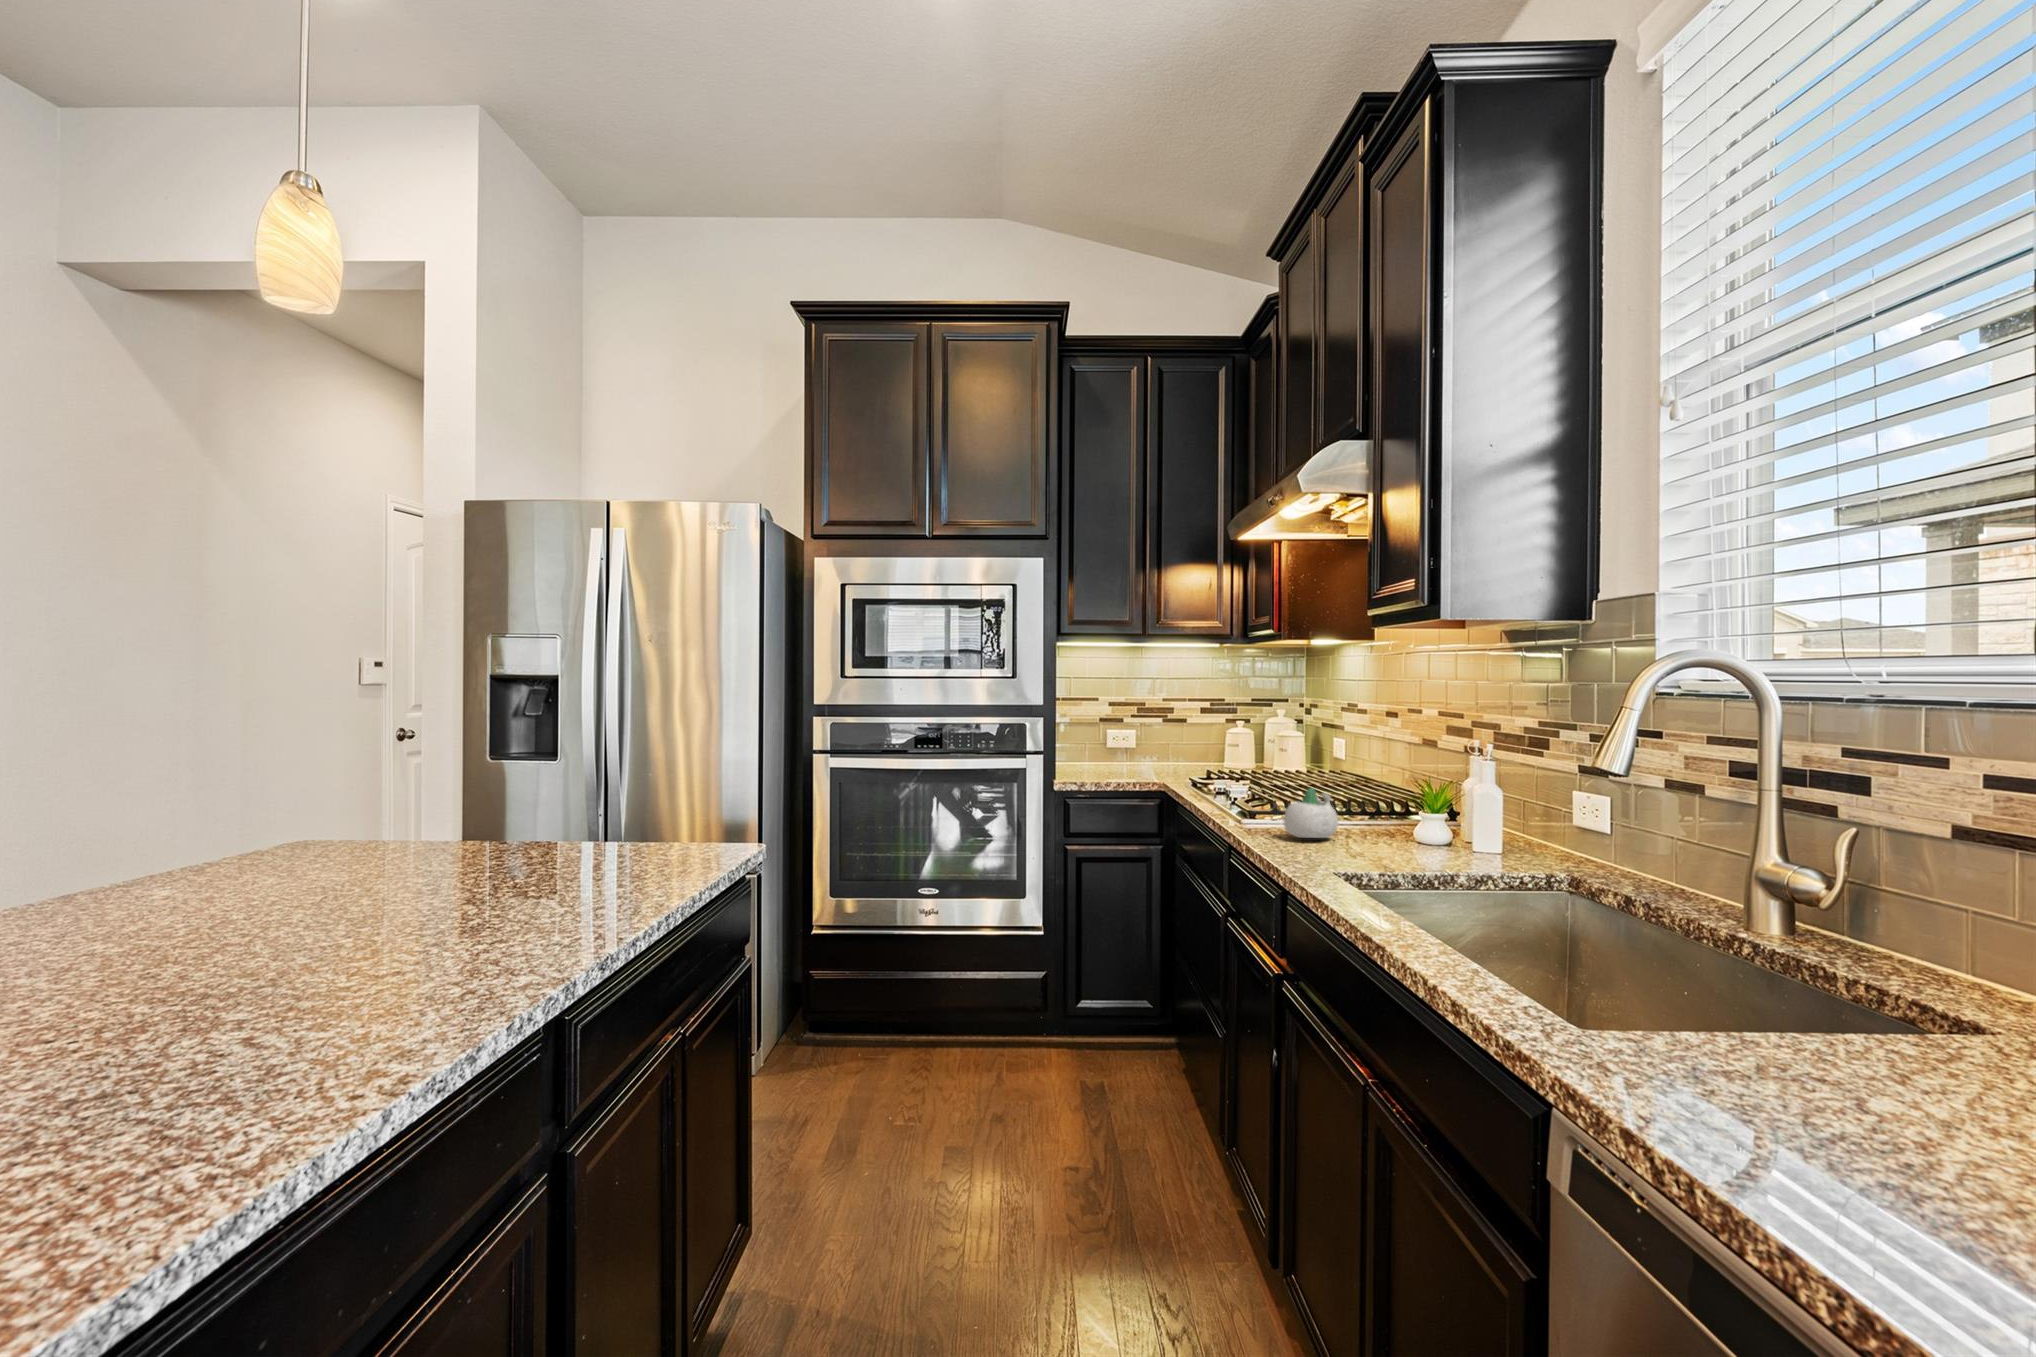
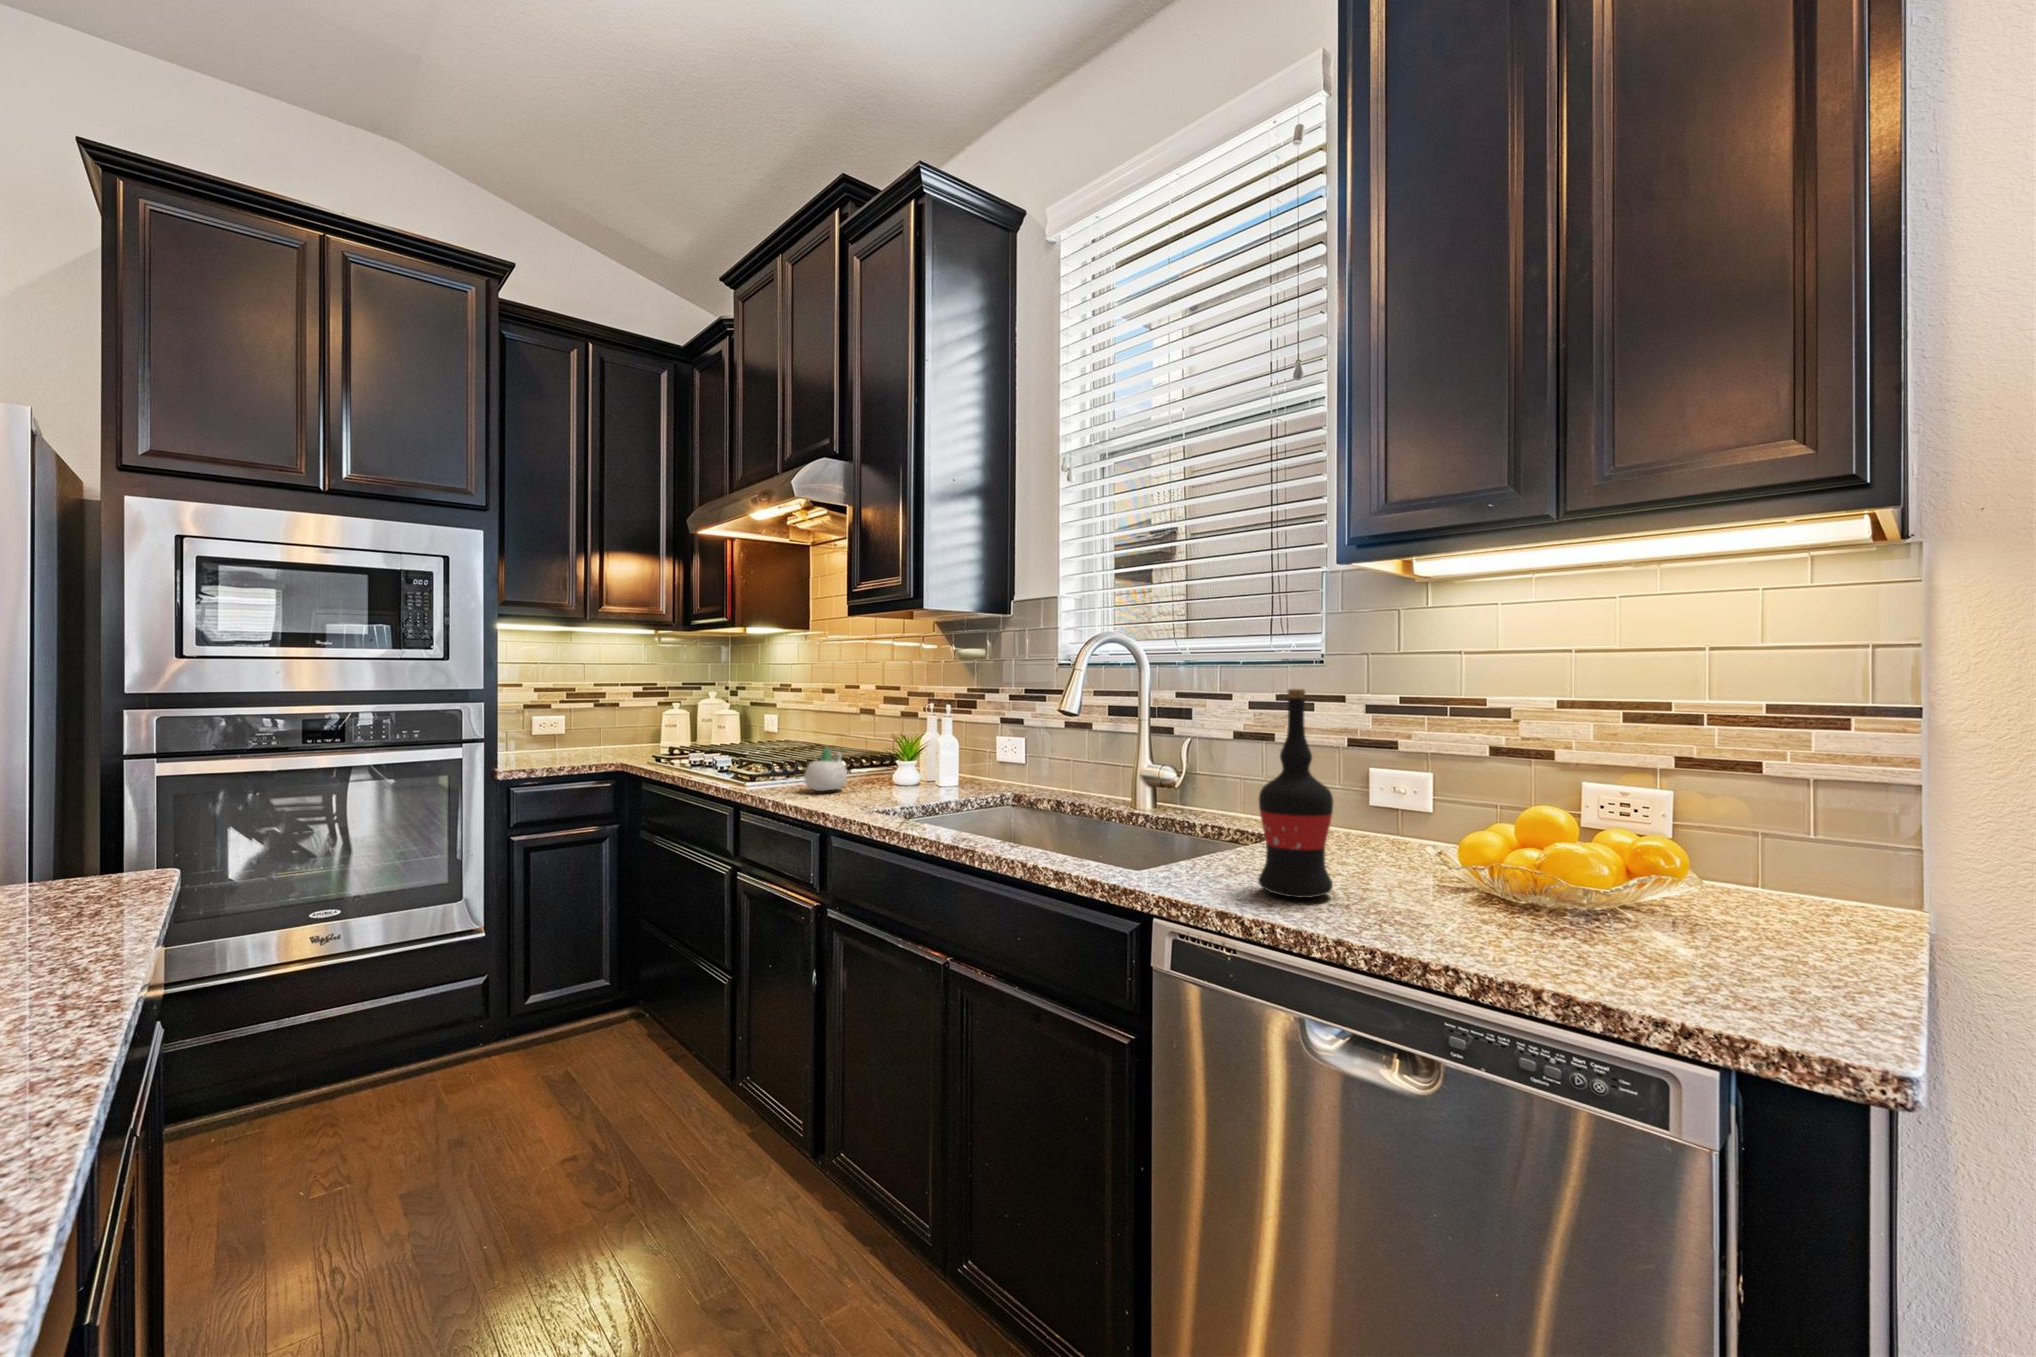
wine bottle: none [1754,765,1932,1164] -> present [1258,689,1334,898]

